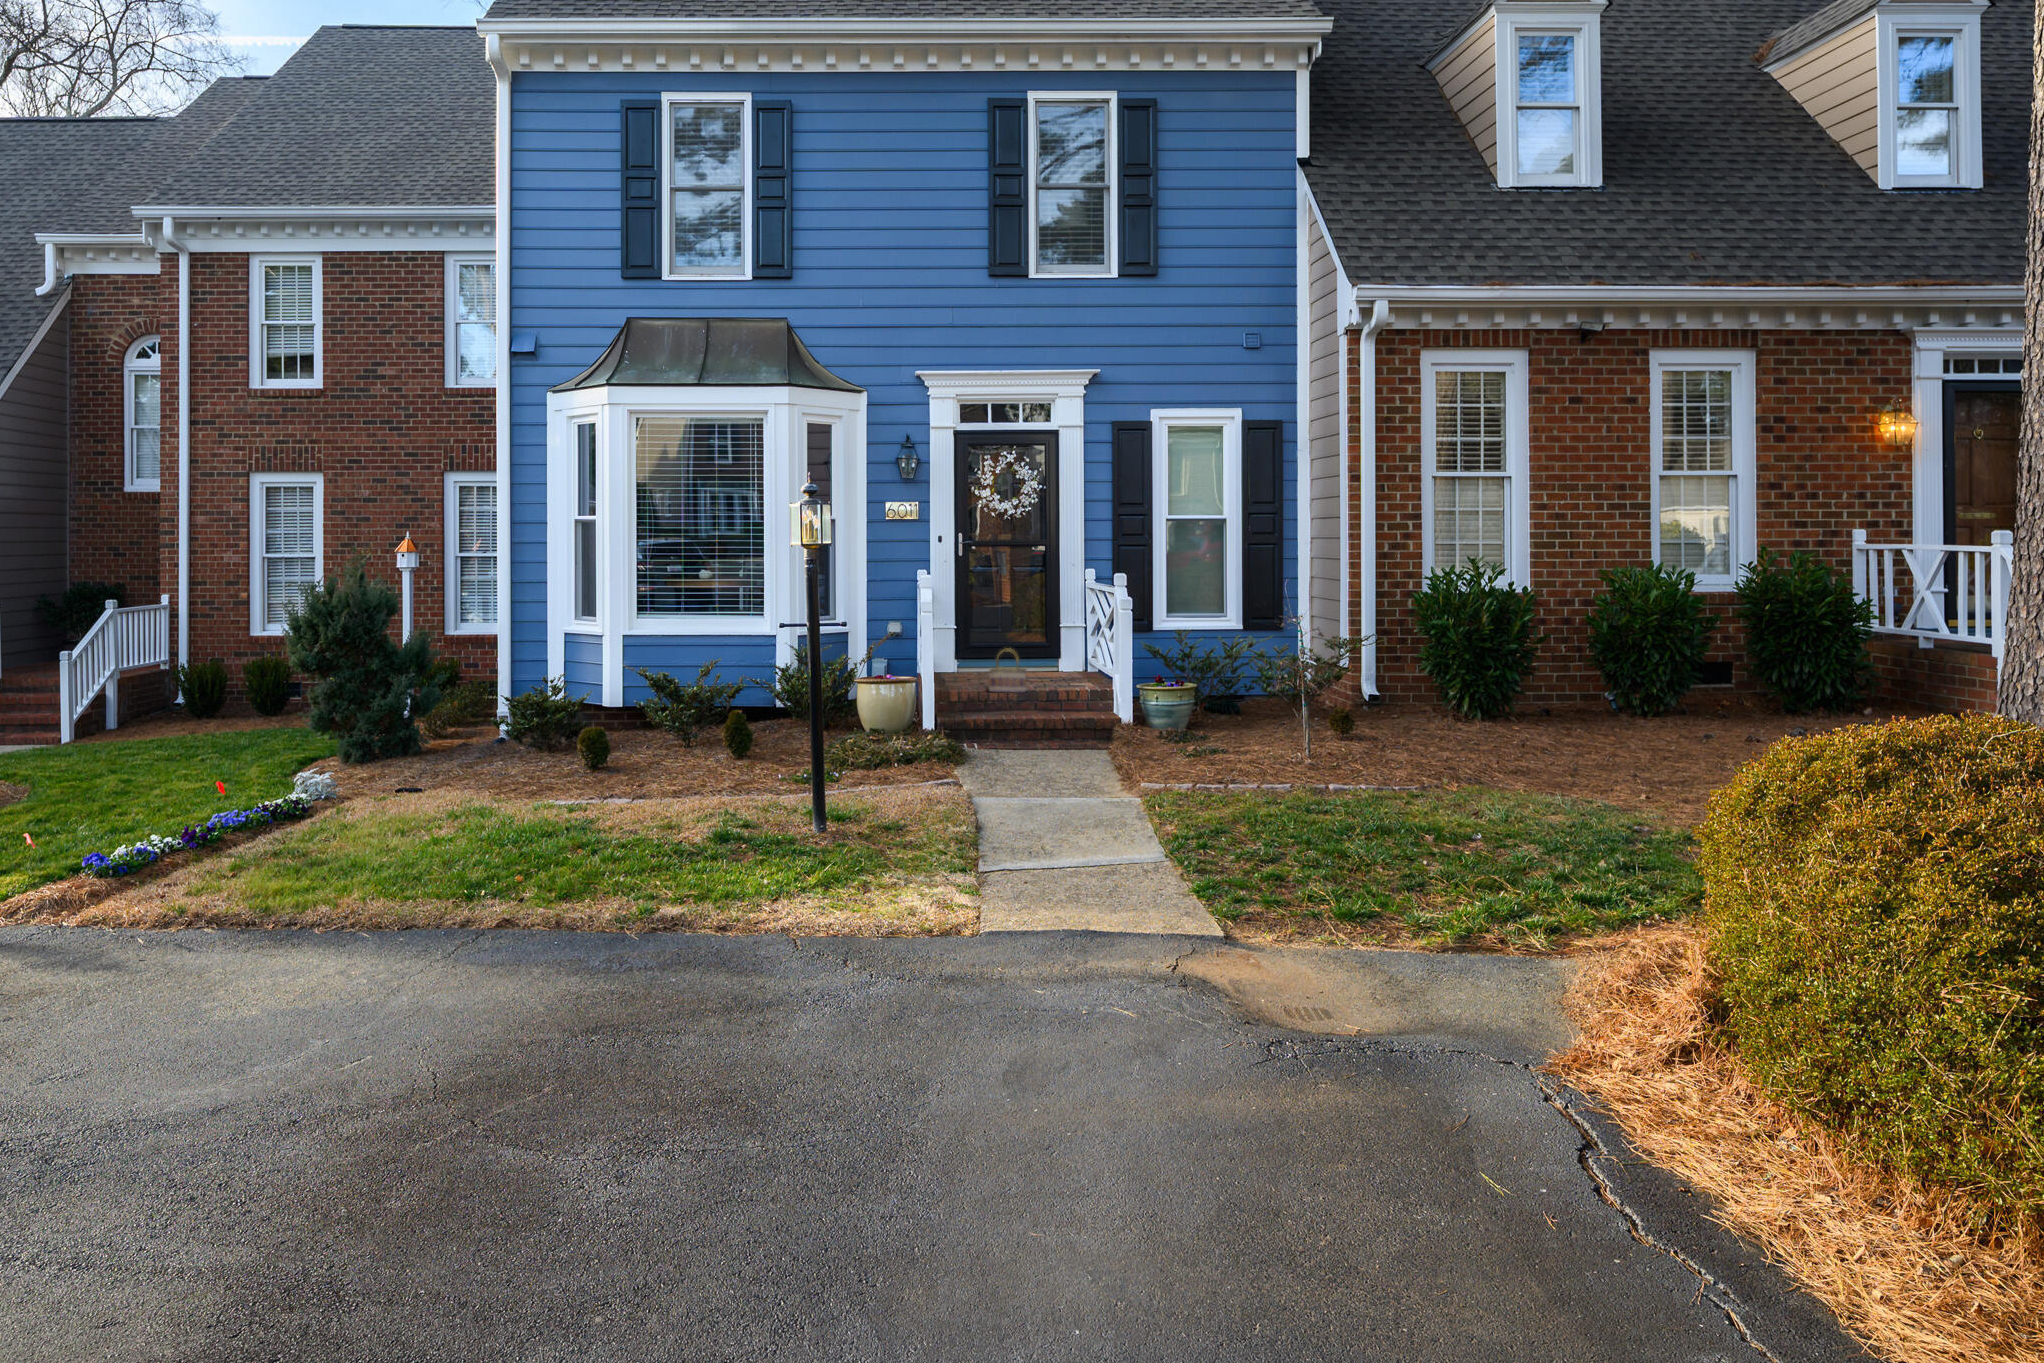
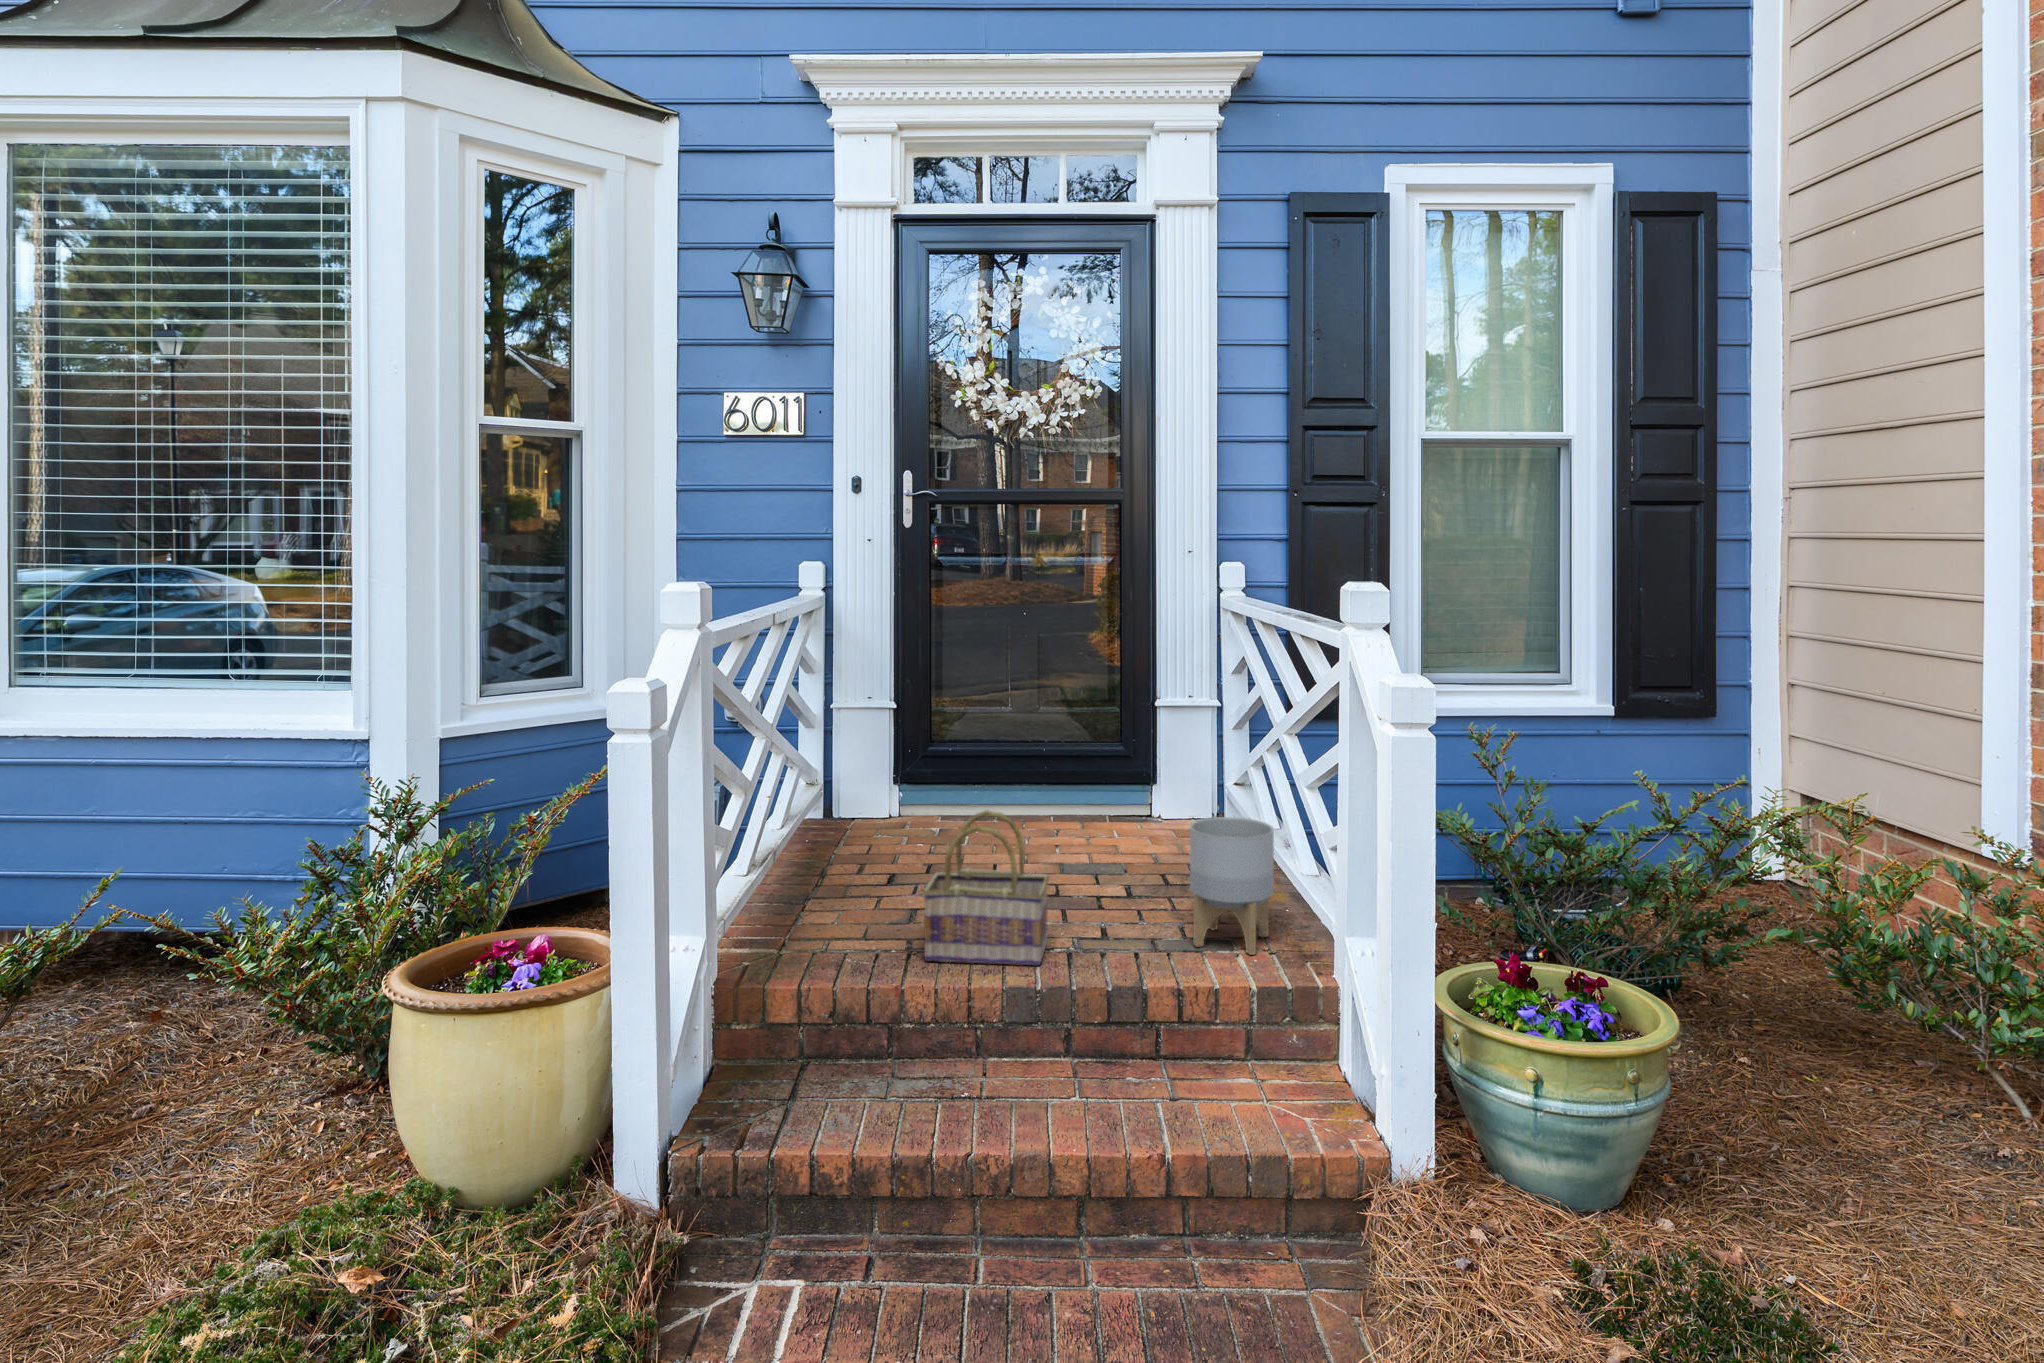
planter: none [1072,652,1099,691] -> present [1190,817,1274,955]

